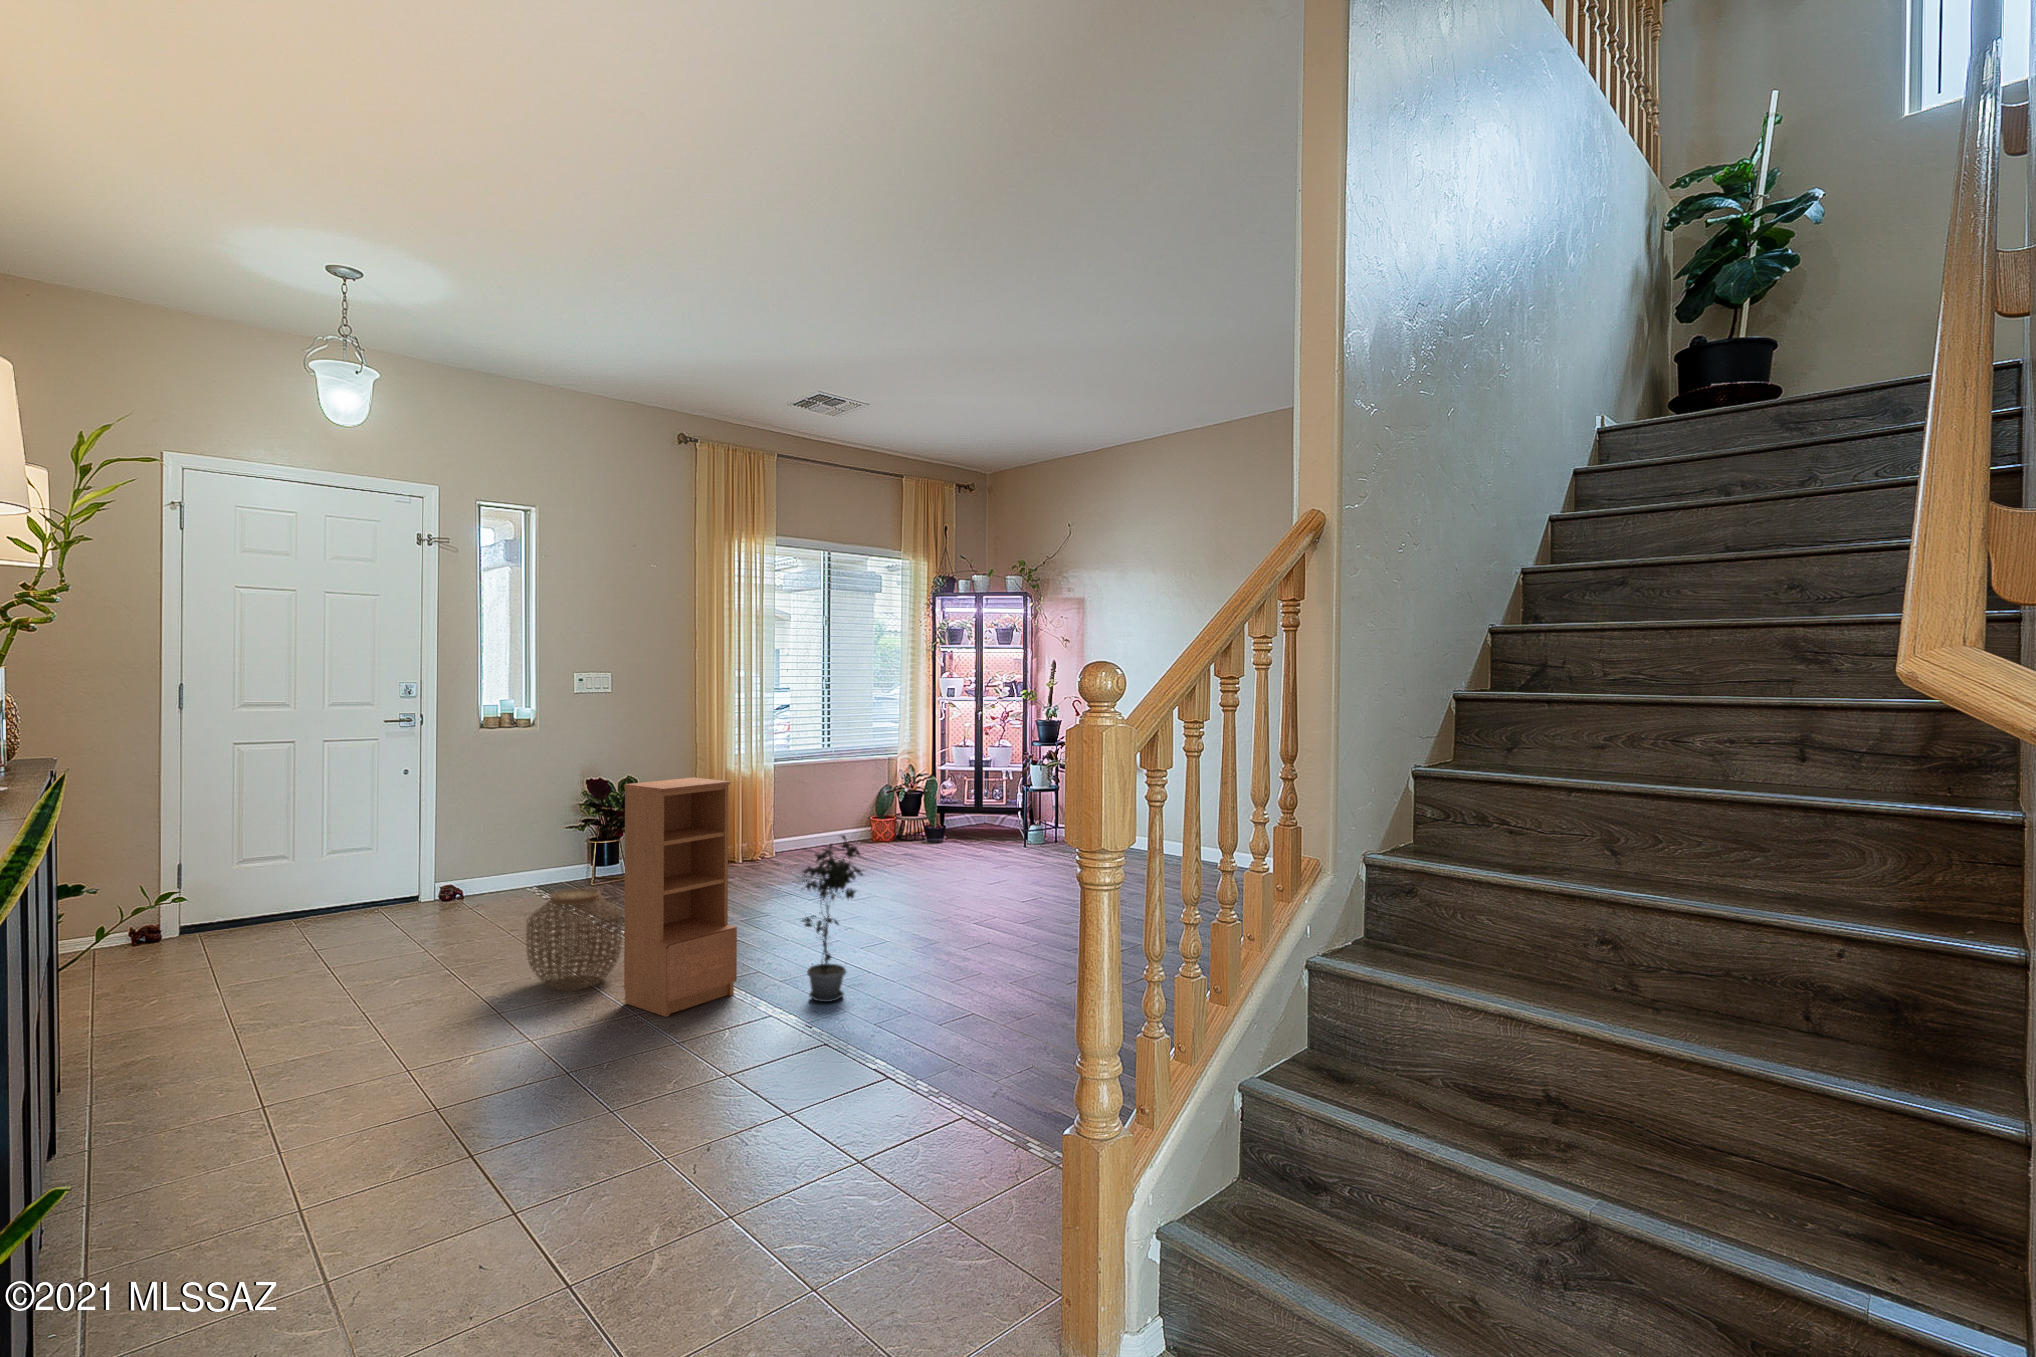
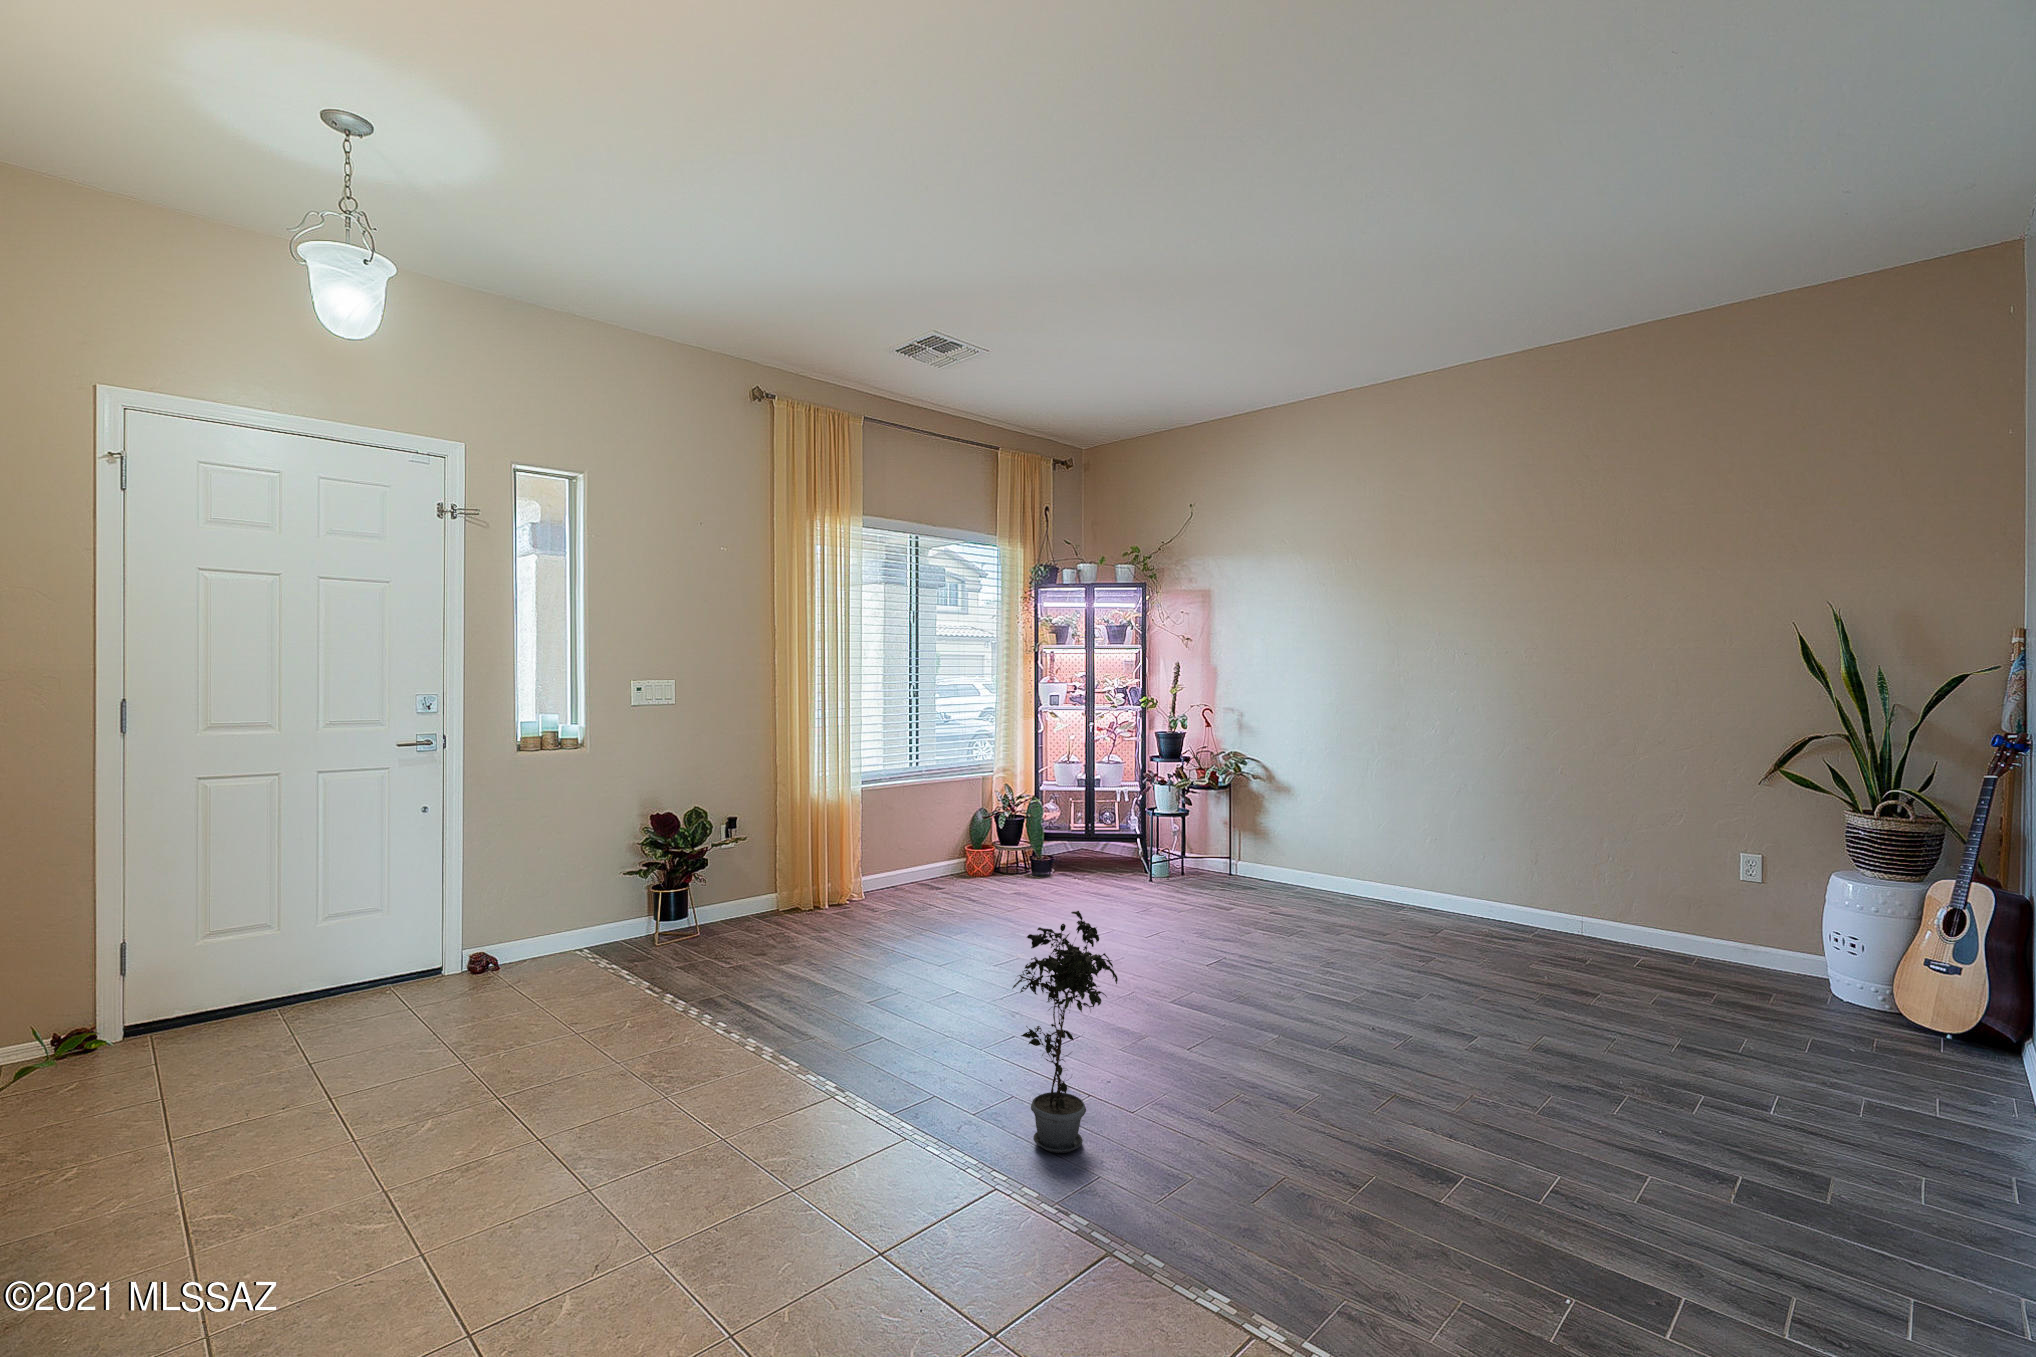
bookcase: present [624,777,737,1017] -> none [772,828,927,1189]
woven basket: present [526,889,622,990] -> none [622,984,752,1136]

